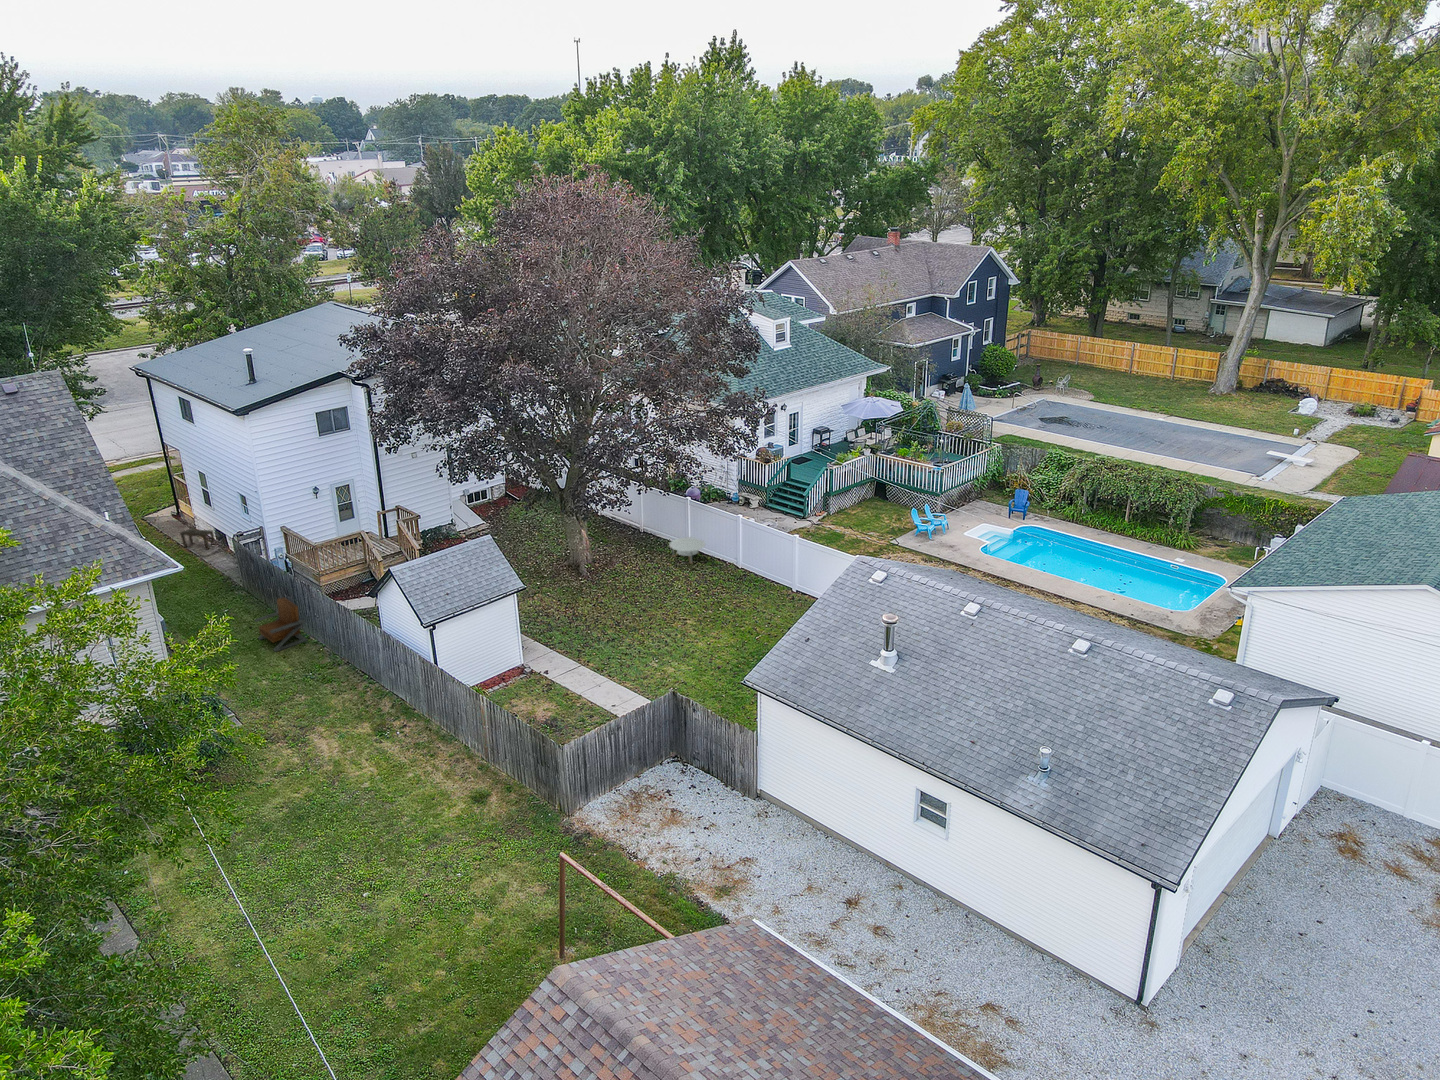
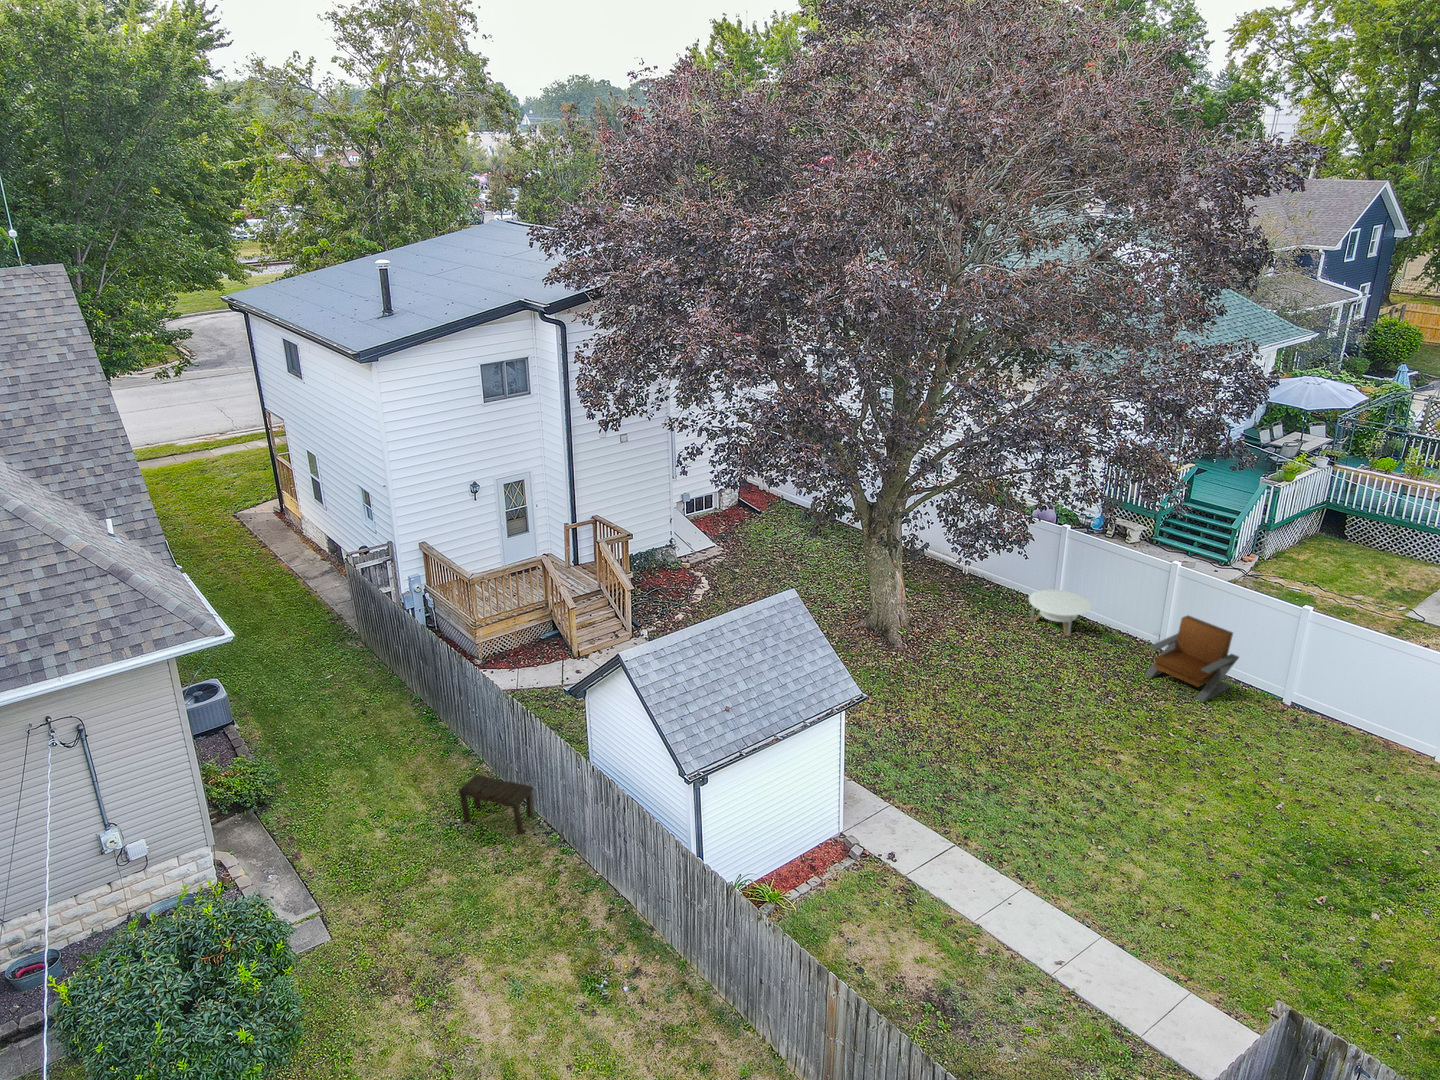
bench: present [180,529,214,549] -> present [459,774,534,834]
lounge chair: present [255,597,307,652] -> present [1145,616,1239,702]

